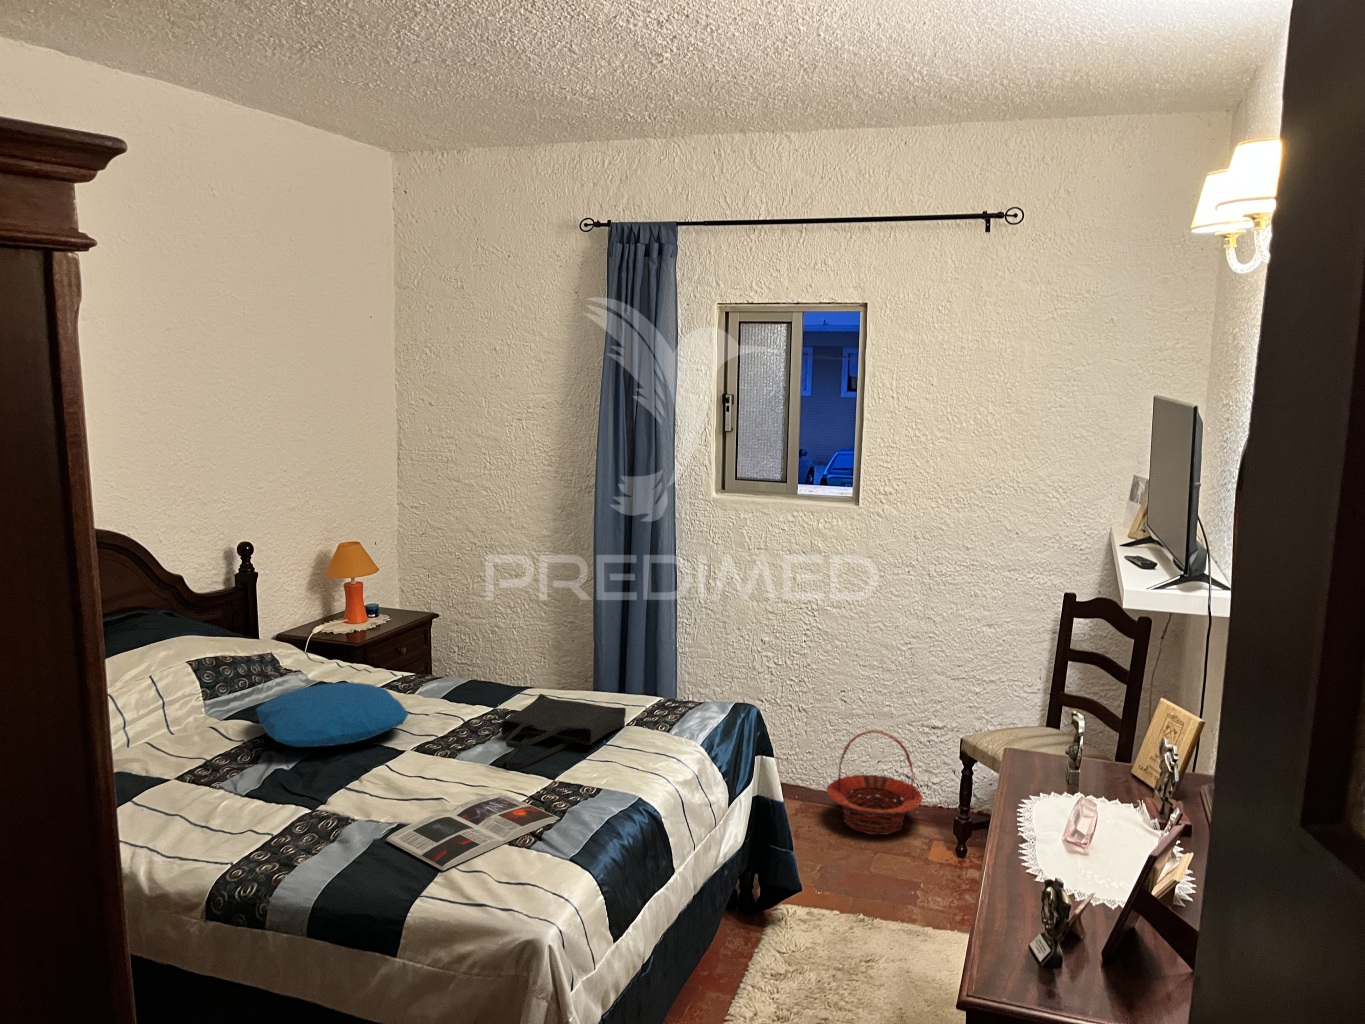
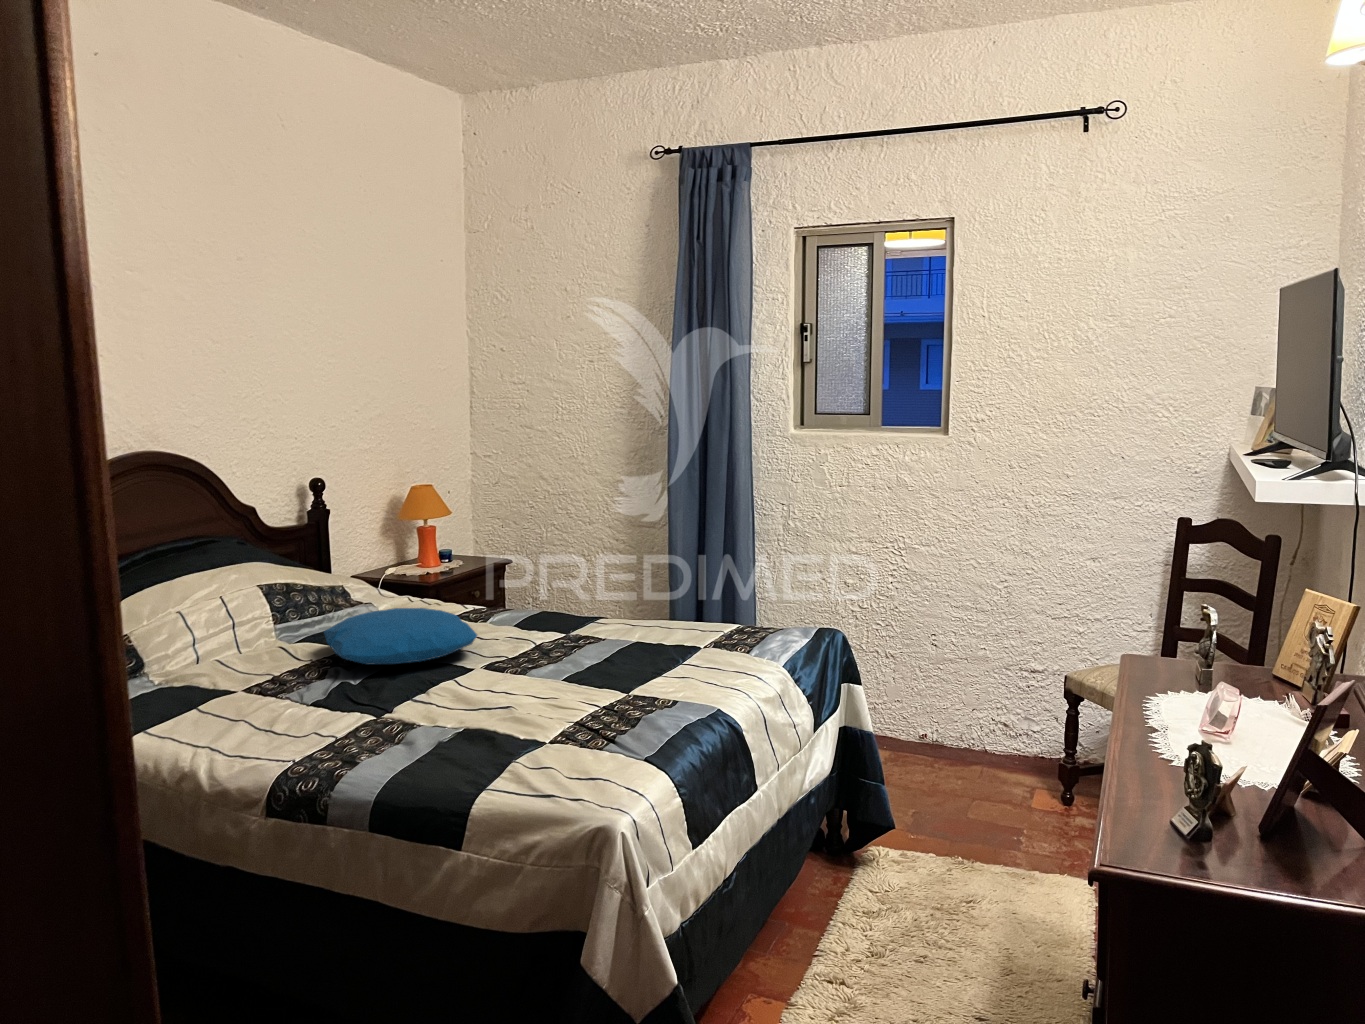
tote bag: present [501,694,626,768] -> none [573,618,703,683]
basket: present [827,730,923,834] -> none [918,673,1025,783]
magazine: present [386,793,559,870] -> none [453,703,634,767]

